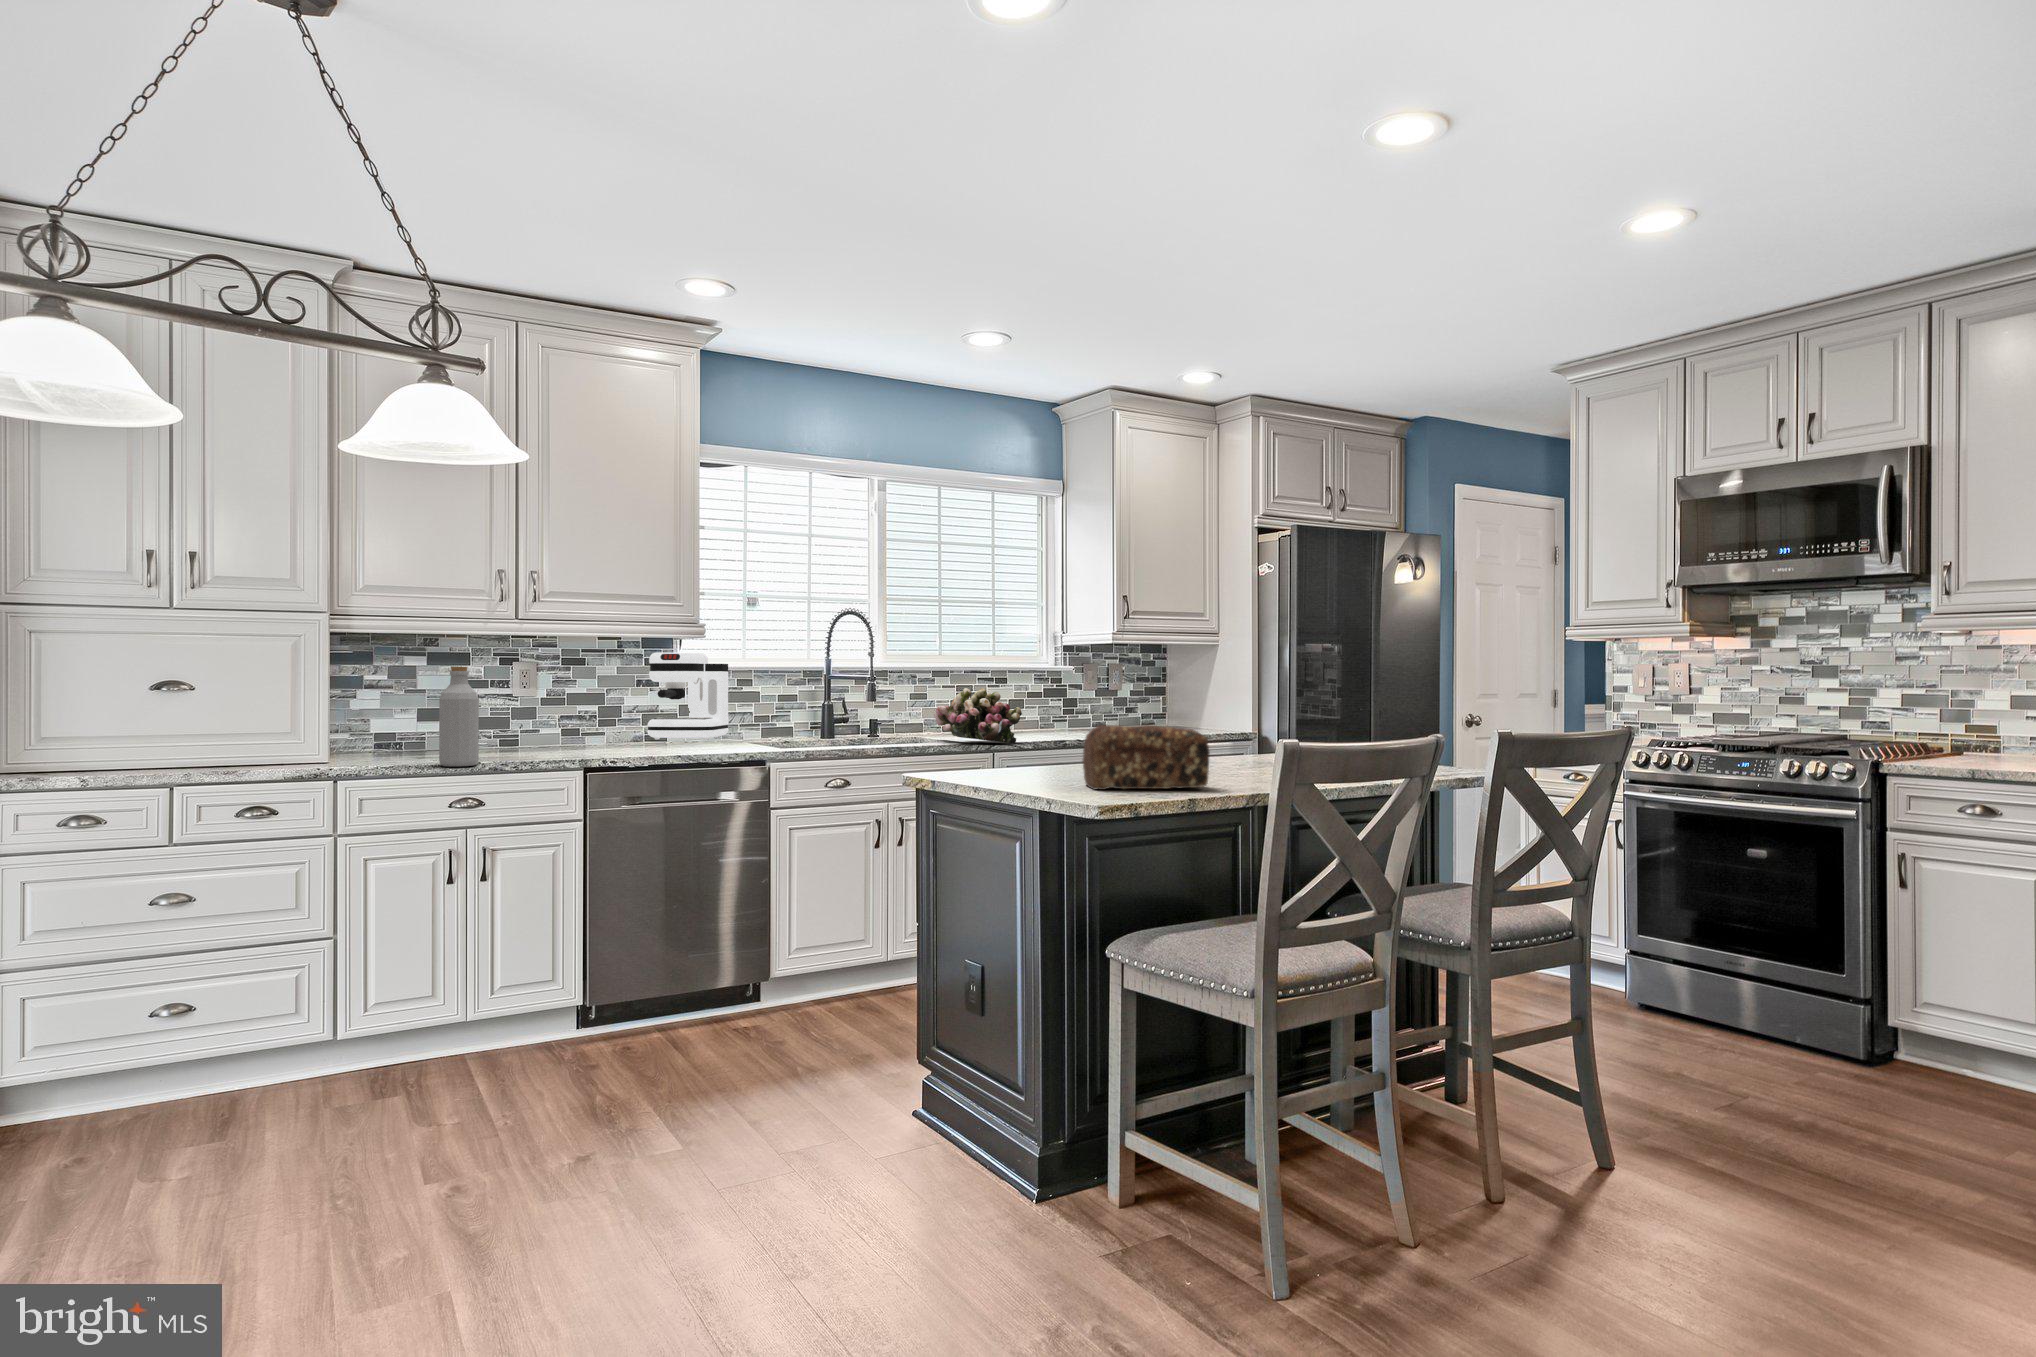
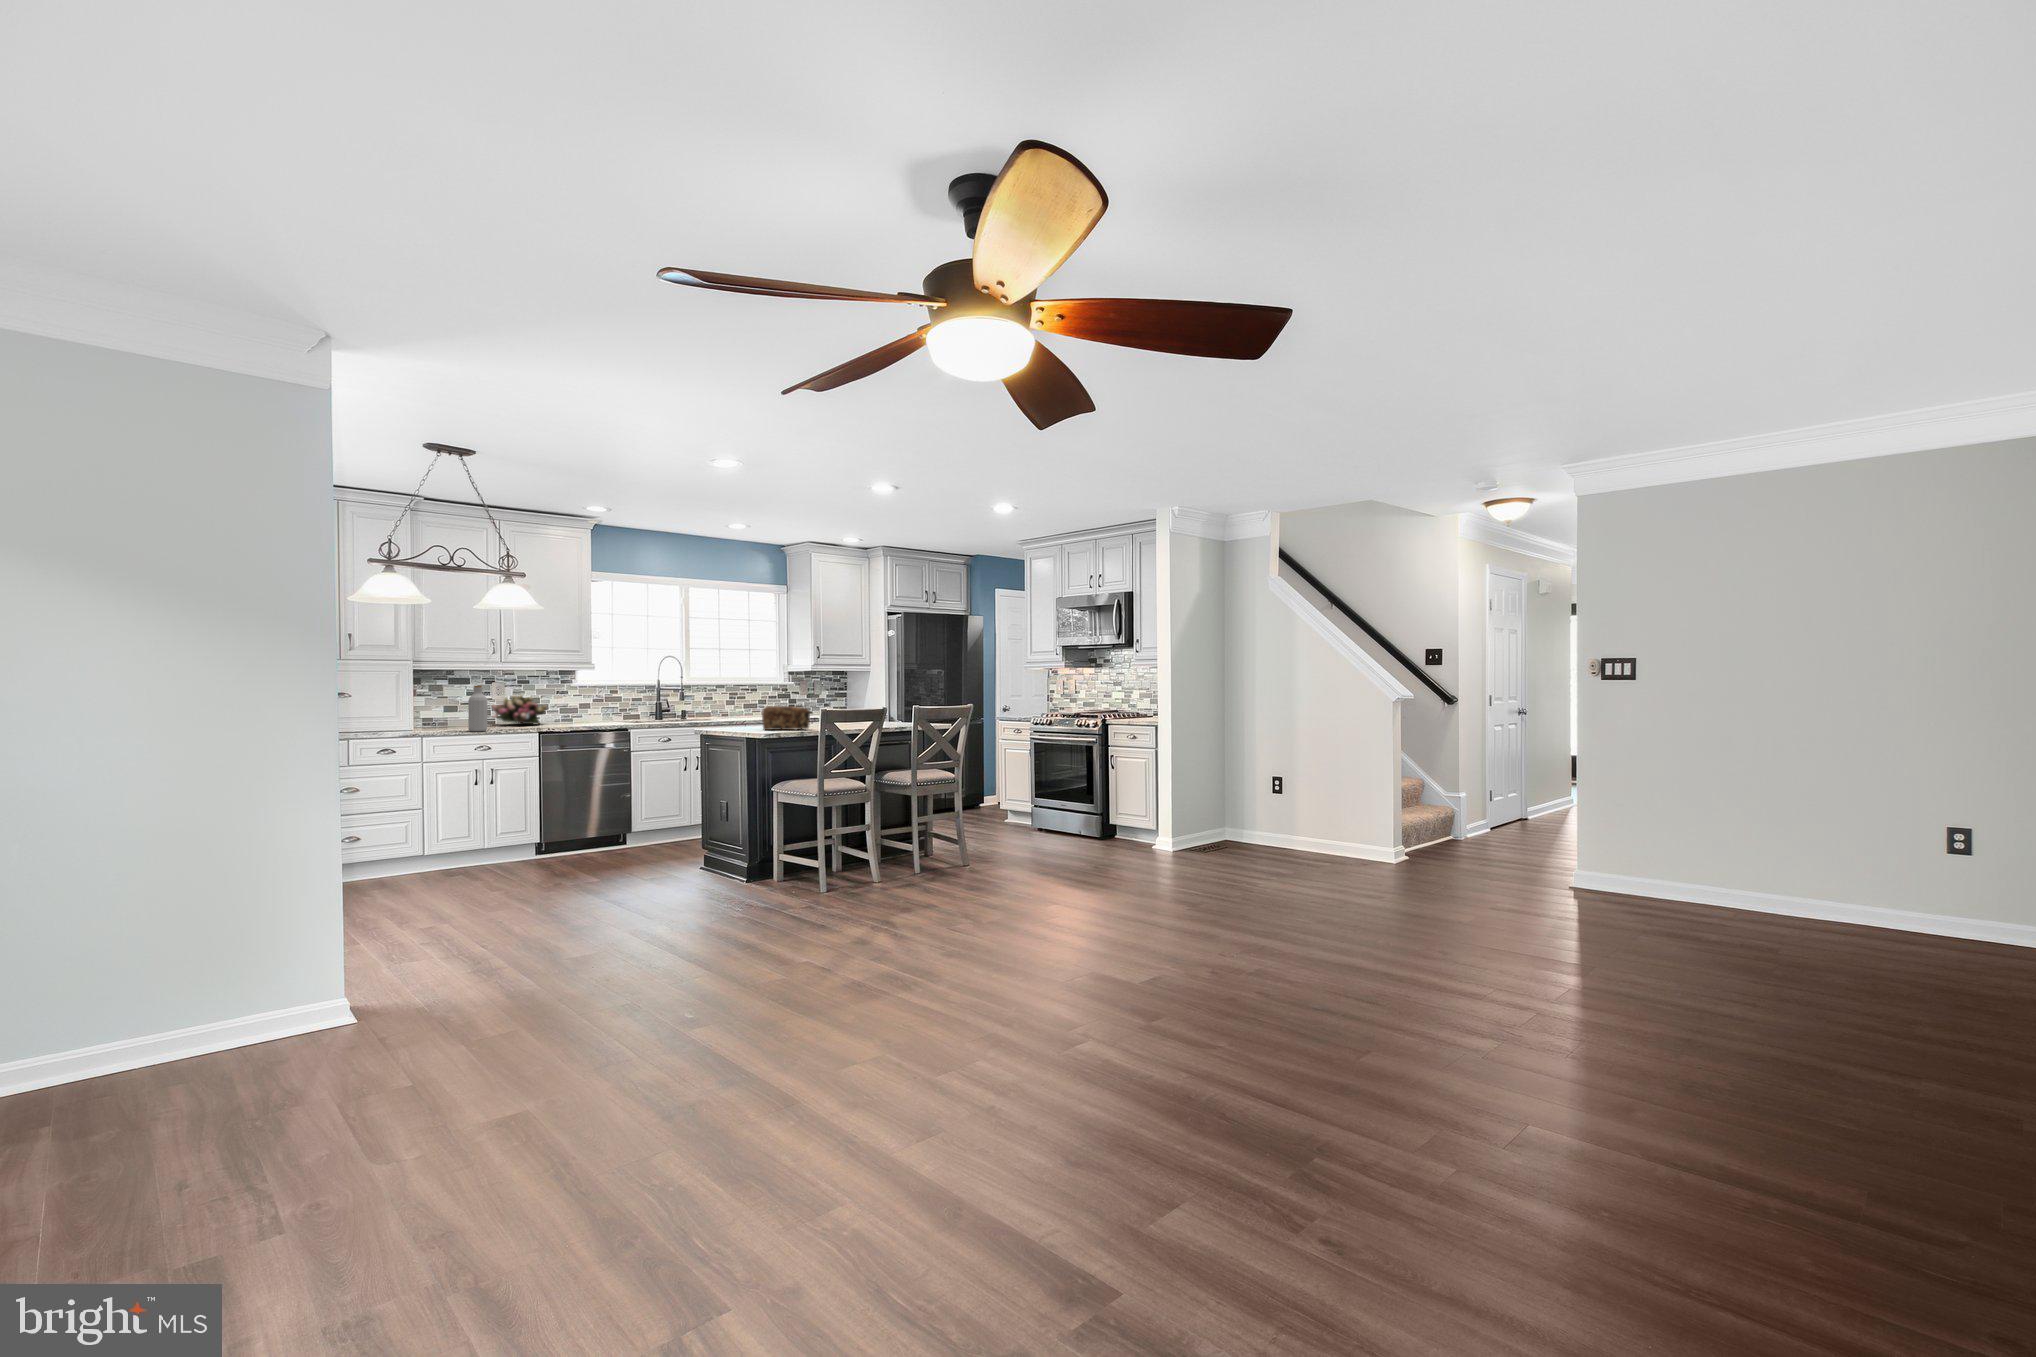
coffee maker: present [647,653,729,740] -> none [563,678,605,721]
flower arrangement: present [934,688,1022,743] -> present [492,695,547,725]

